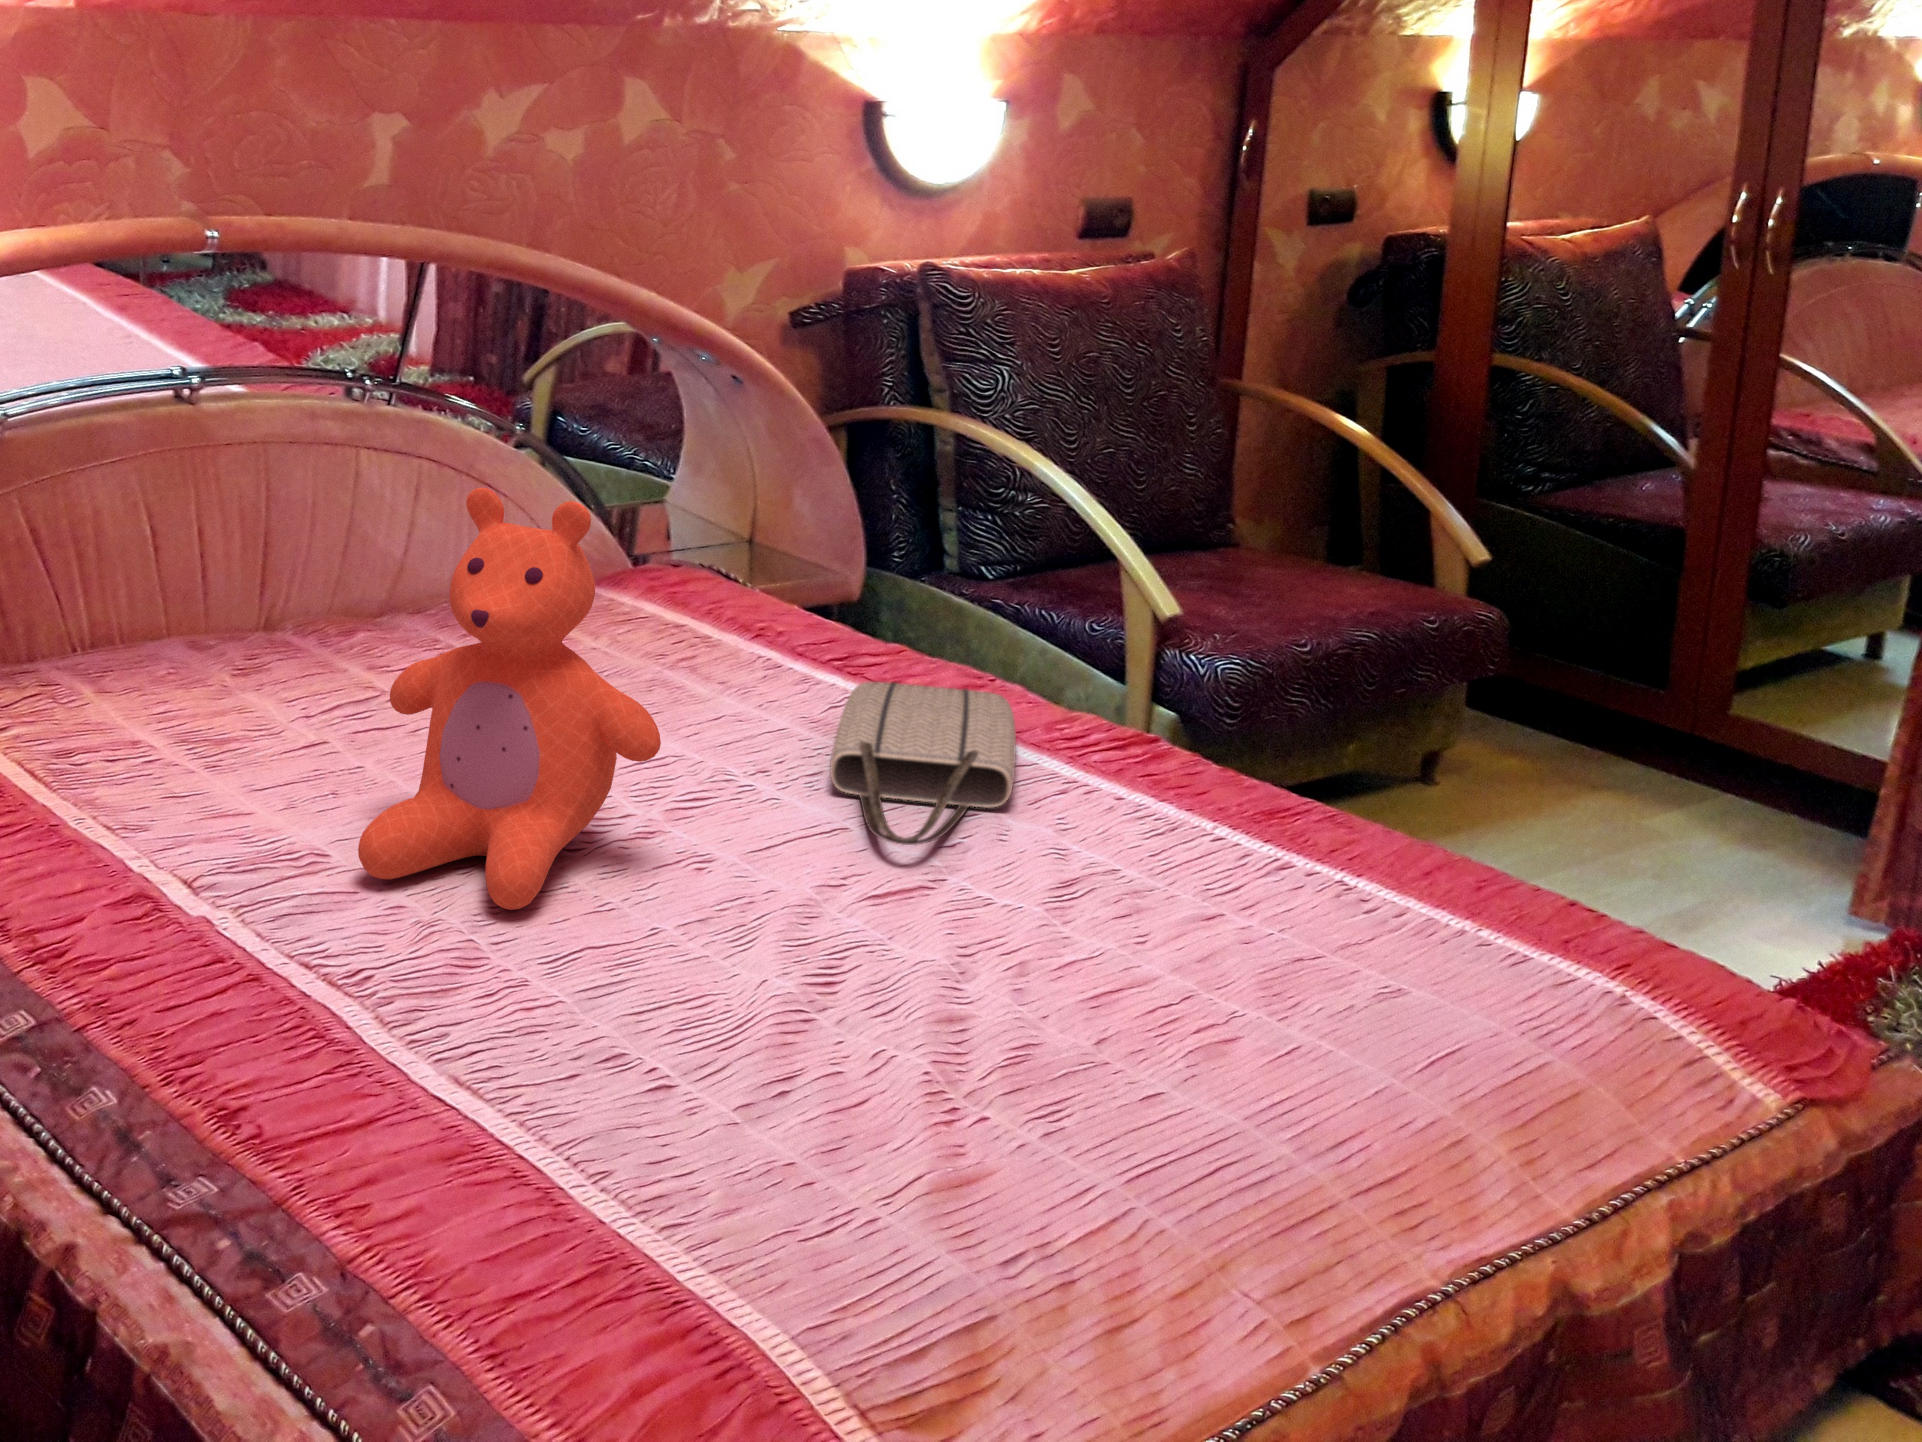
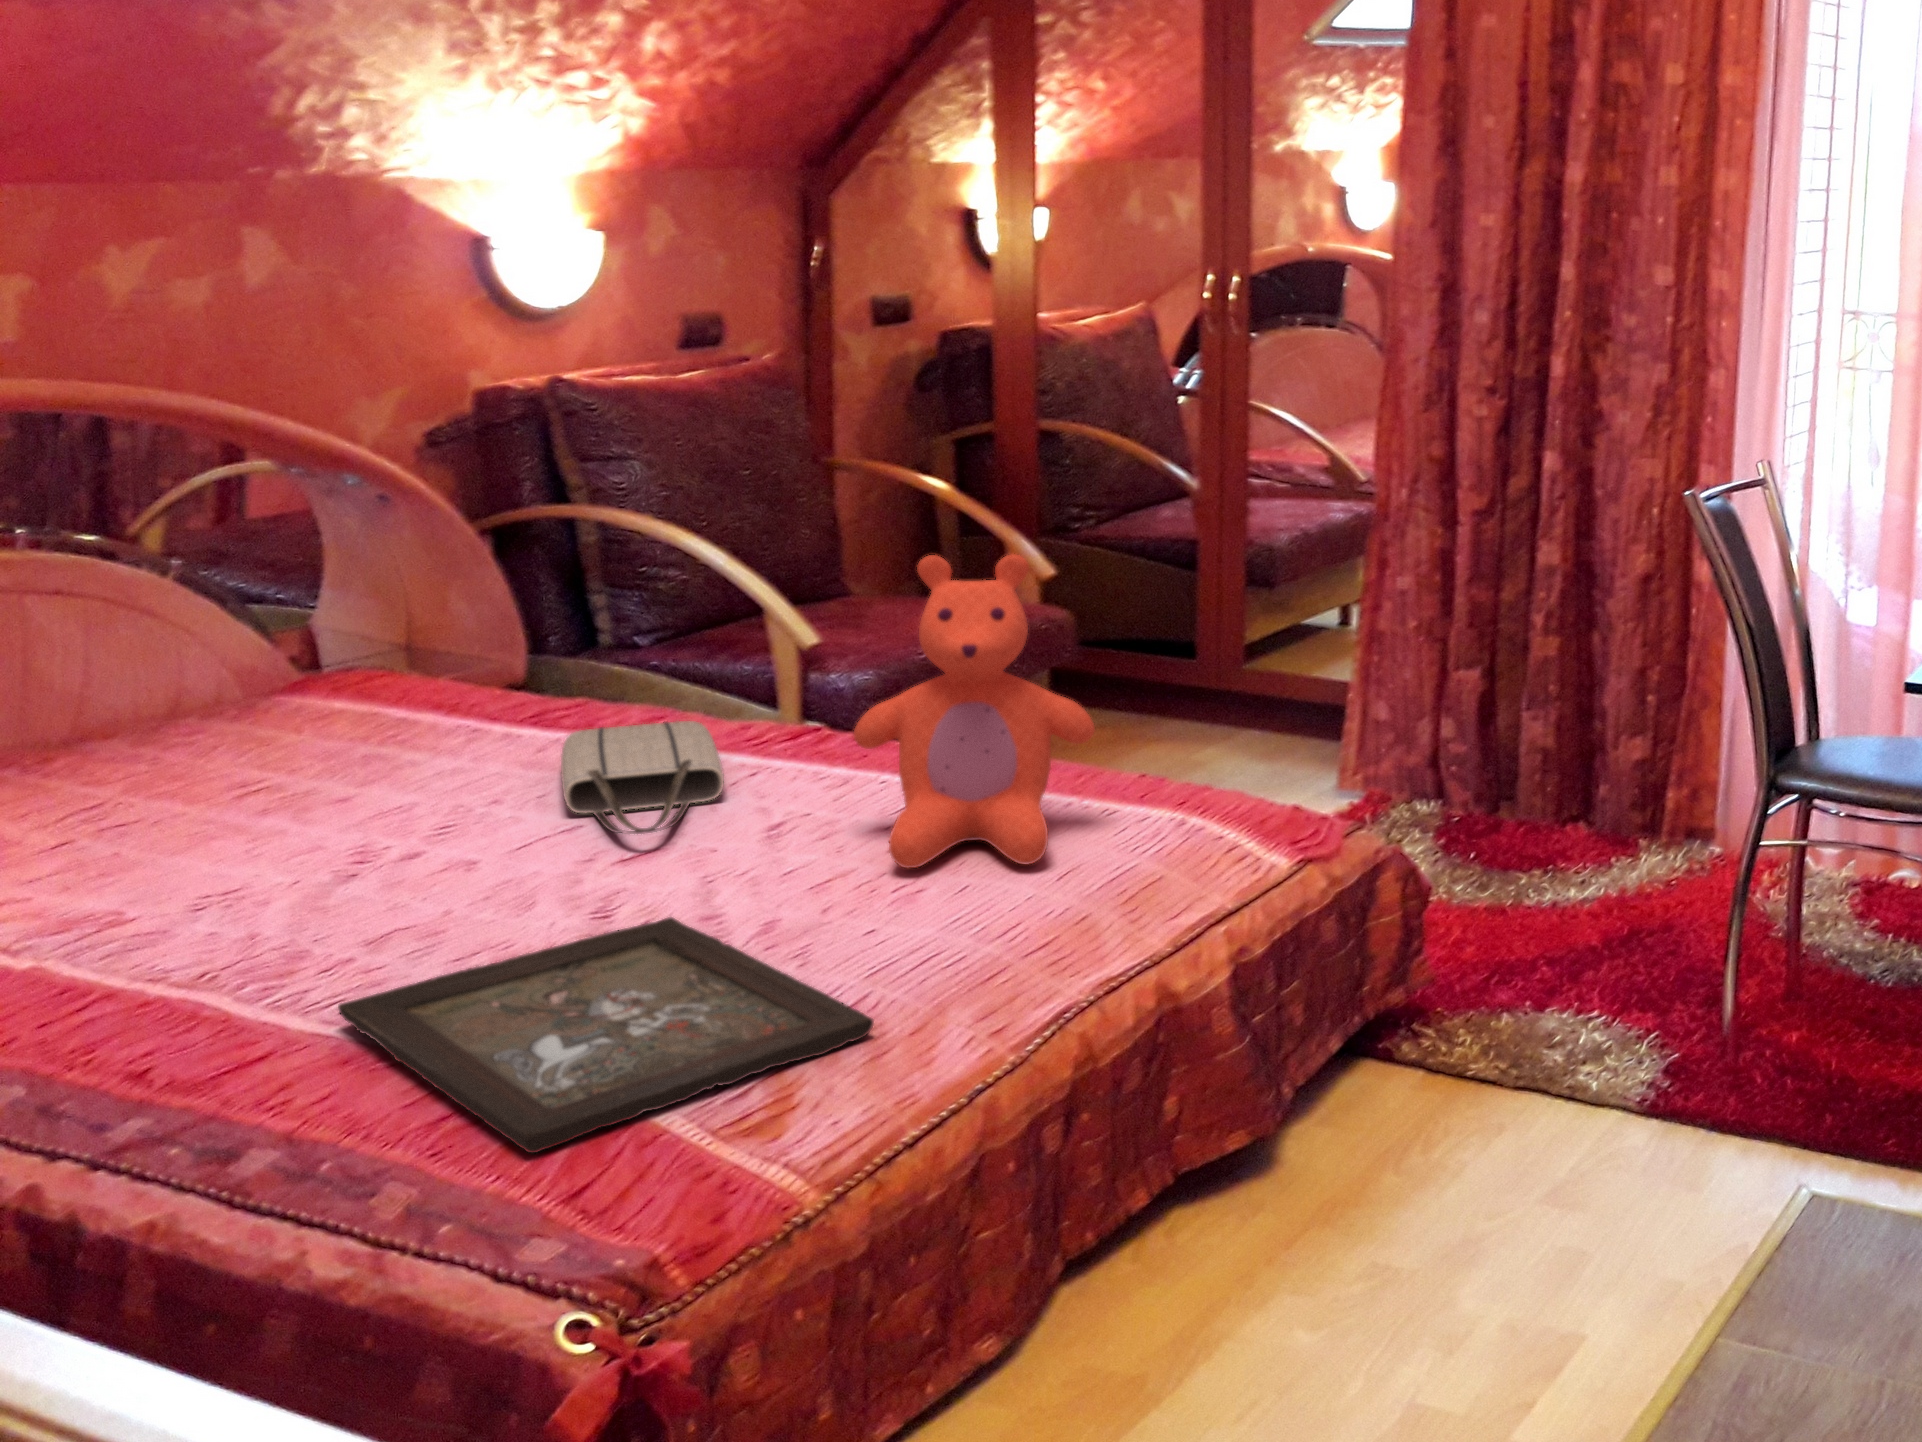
teddy bear: present [358,488,661,910] -> present [853,554,1095,869]
tray: none [494,984,1108,1339] -> present [338,917,874,1153]

